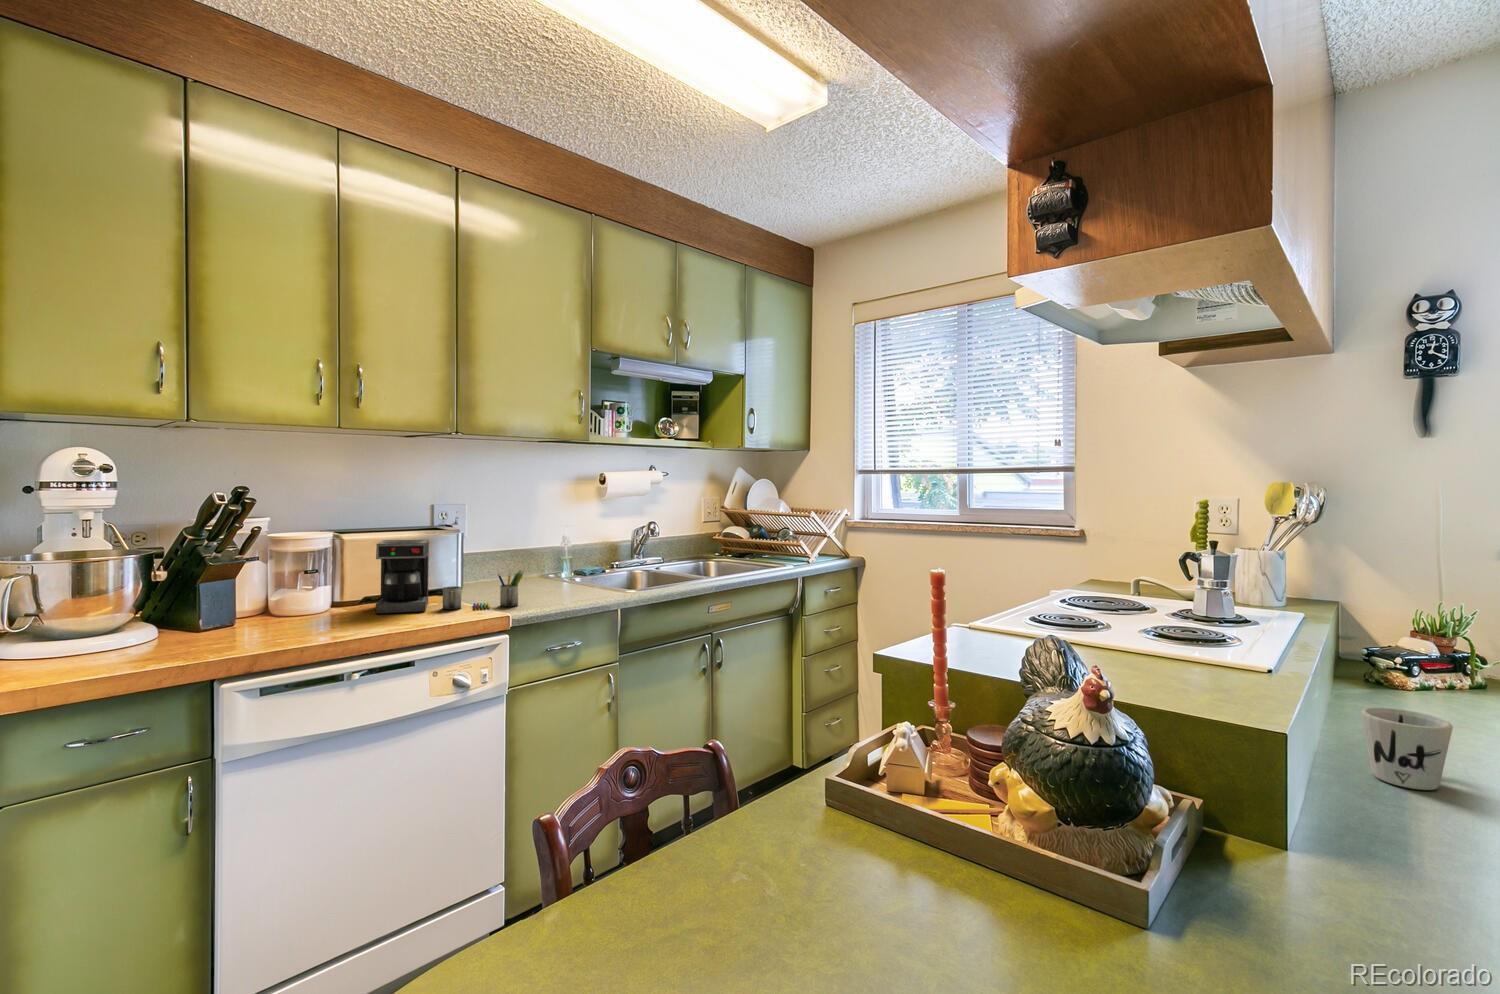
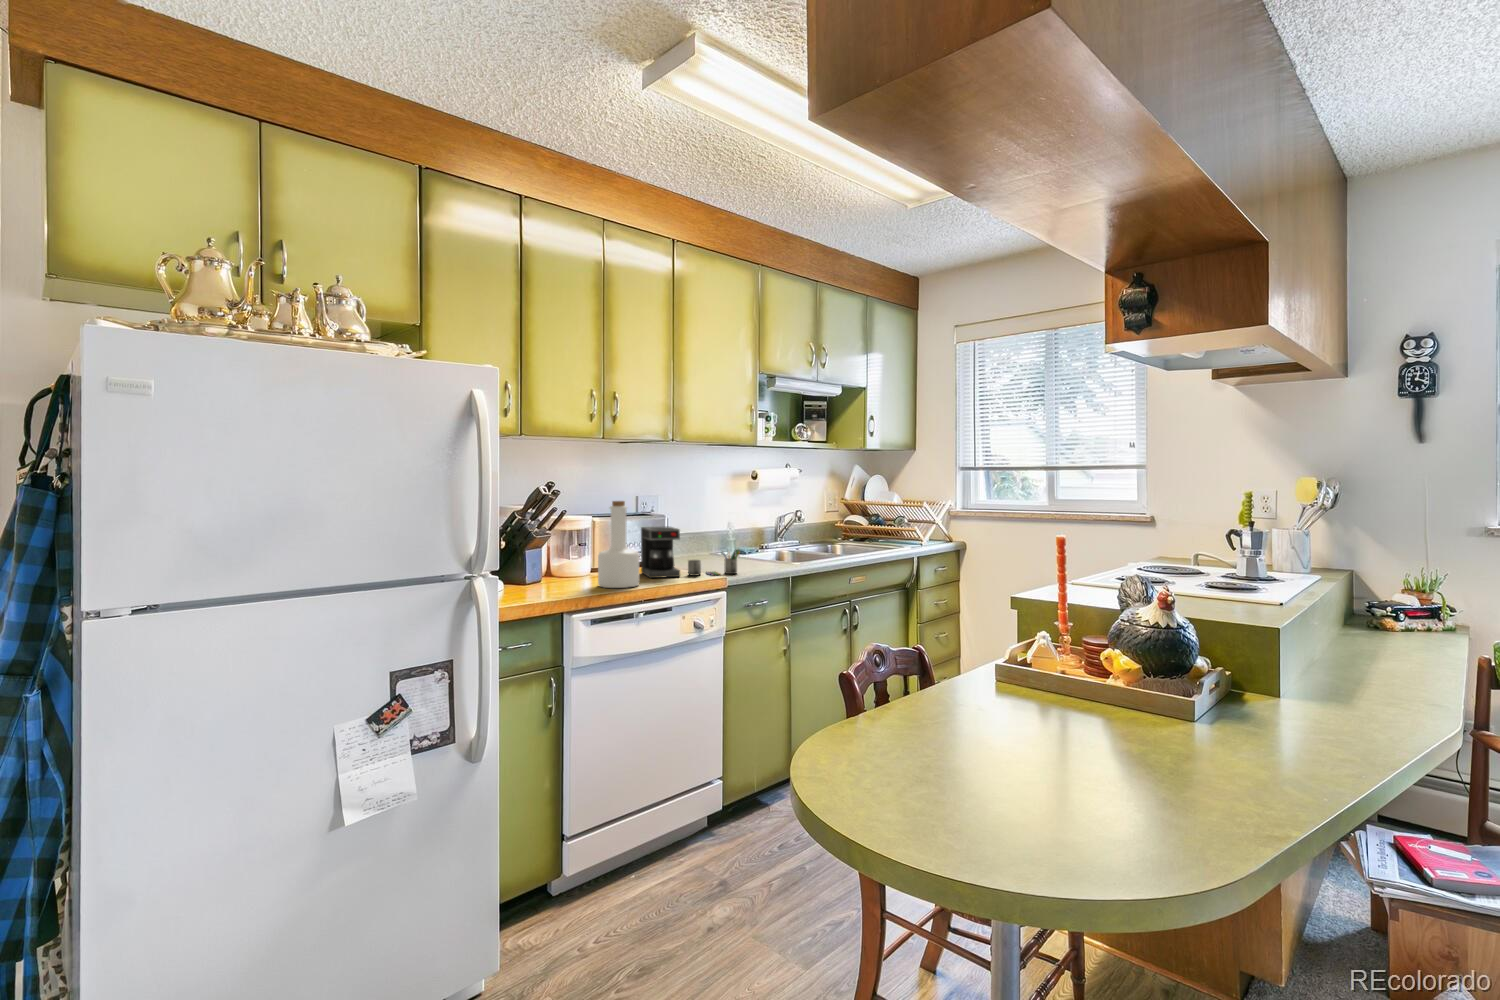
bottle: none [263,501,337,633] -> present [598,501,639,588]
mug: present [1361,707,1453,790] -> none [1335,628,1389,675]

